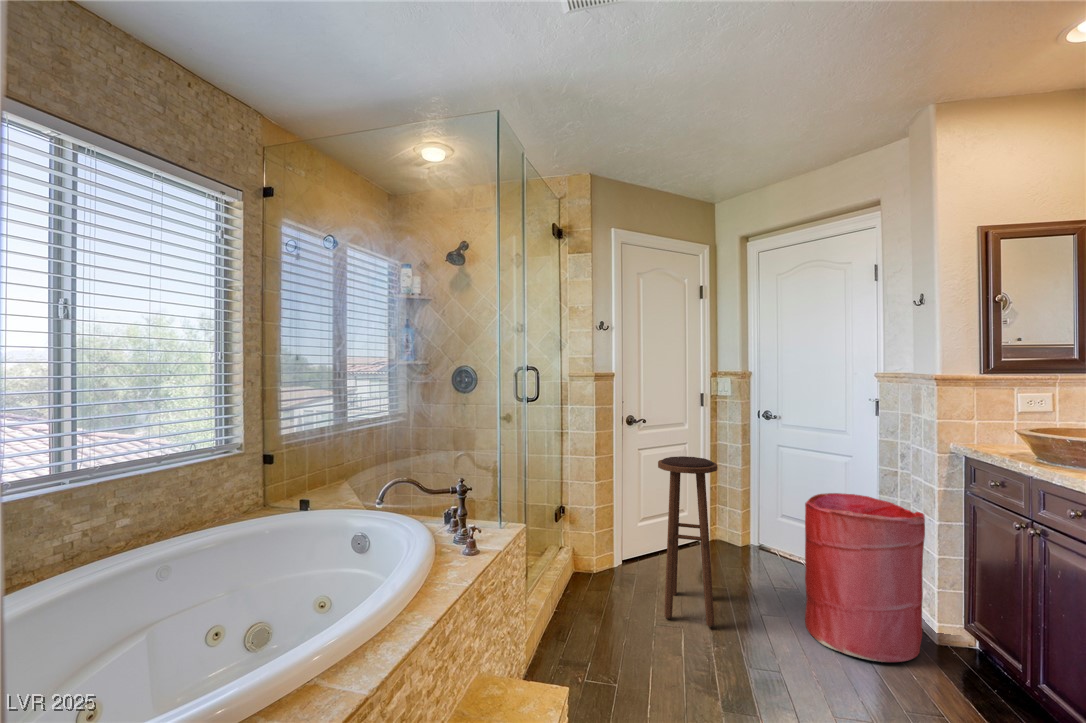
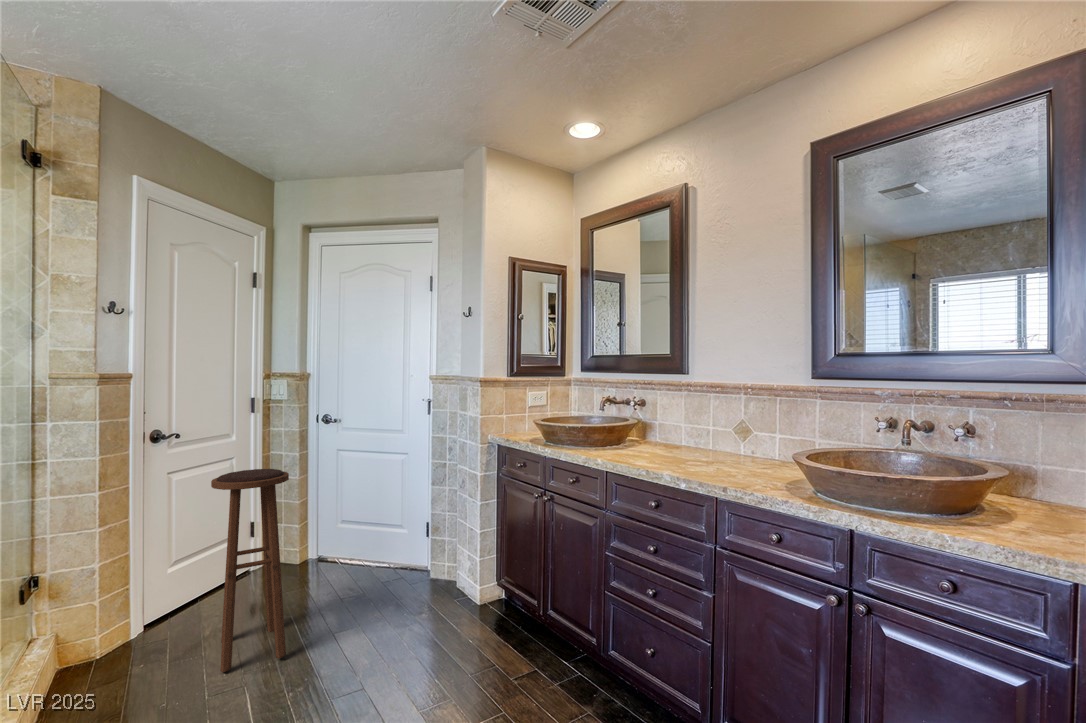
laundry hamper: present [805,493,925,662] -> none [374,481,467,627]

